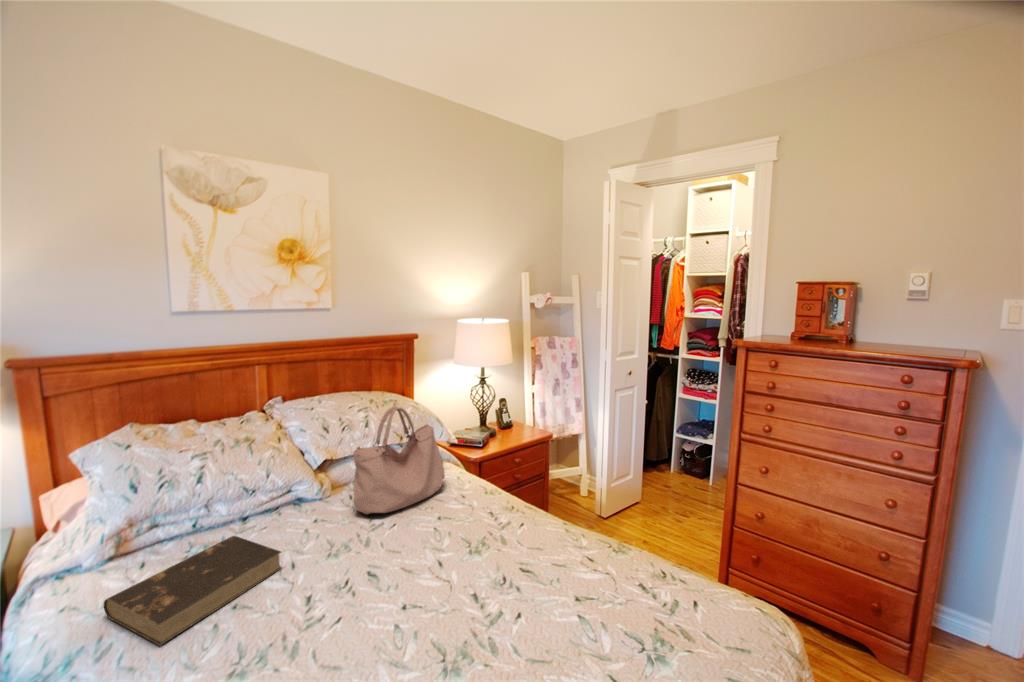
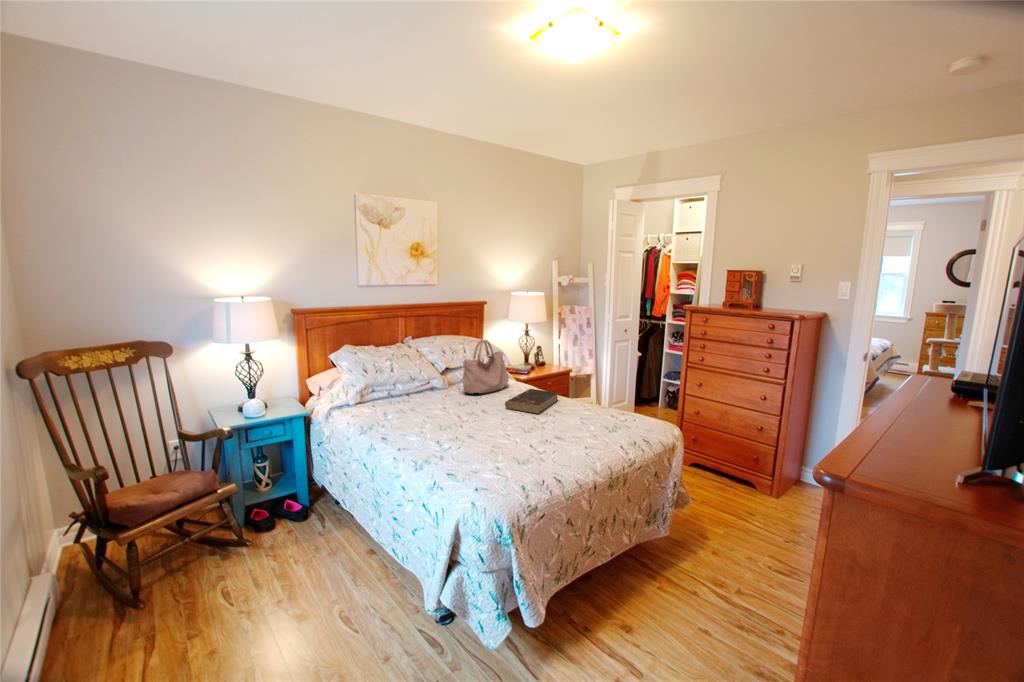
book: present [104,536,282,645] -> present [505,389,558,414]

